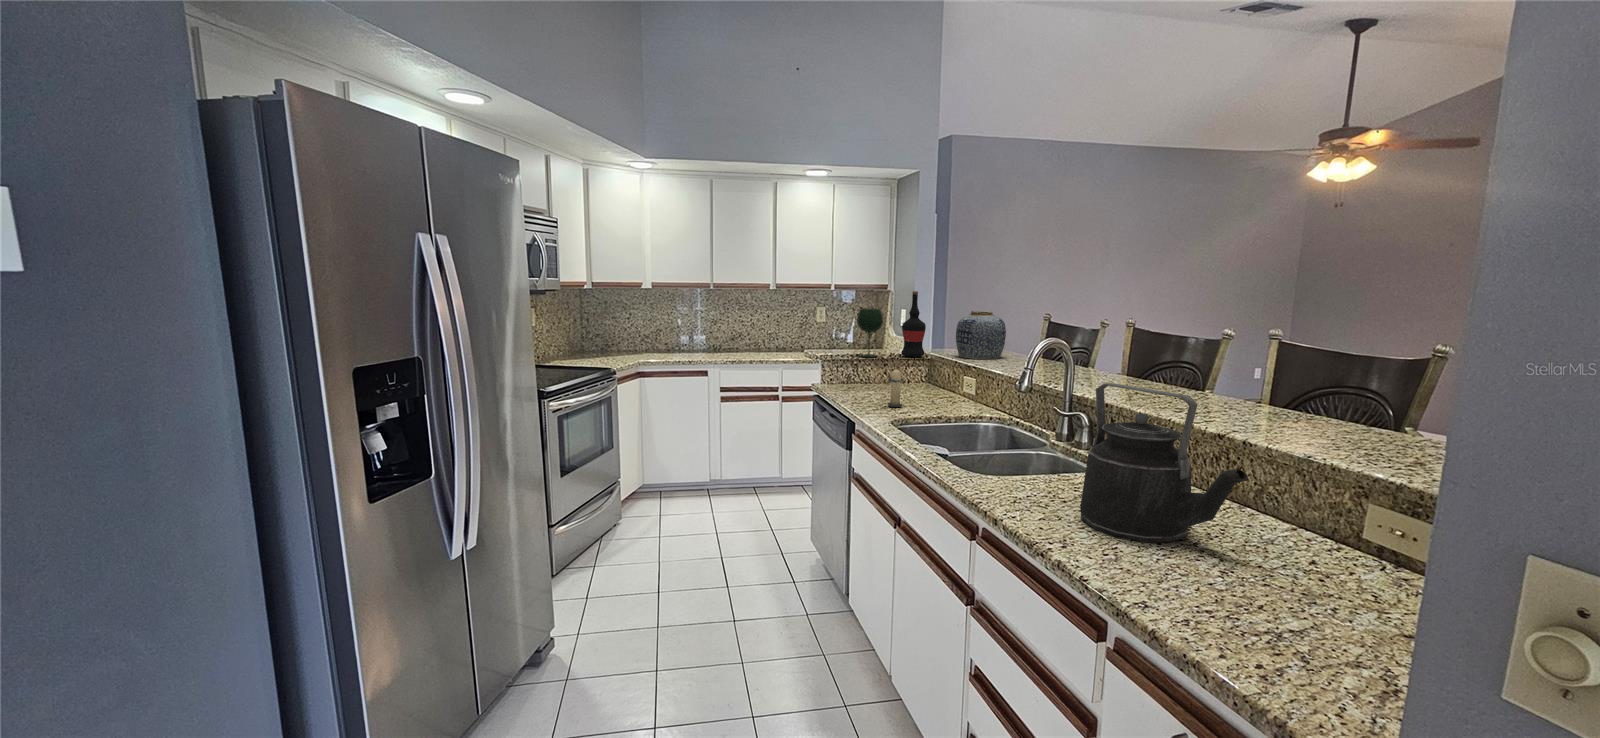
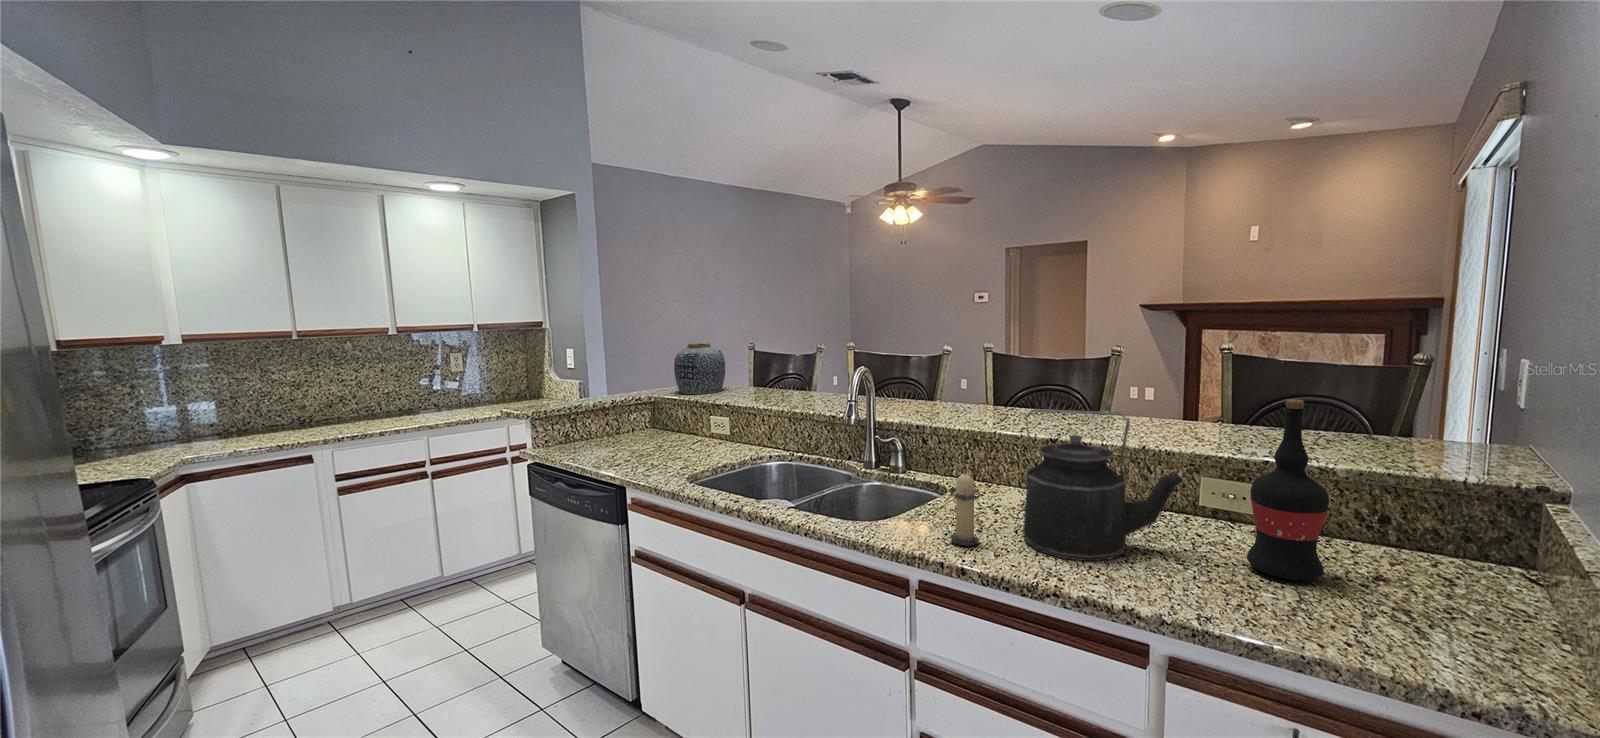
wine bottle: present [901,291,926,357] -> present [1247,399,1329,580]
wine glass: present [857,308,883,357] -> none [566,350,598,408]
candle: present [887,367,904,407] -> present [949,469,980,546]

